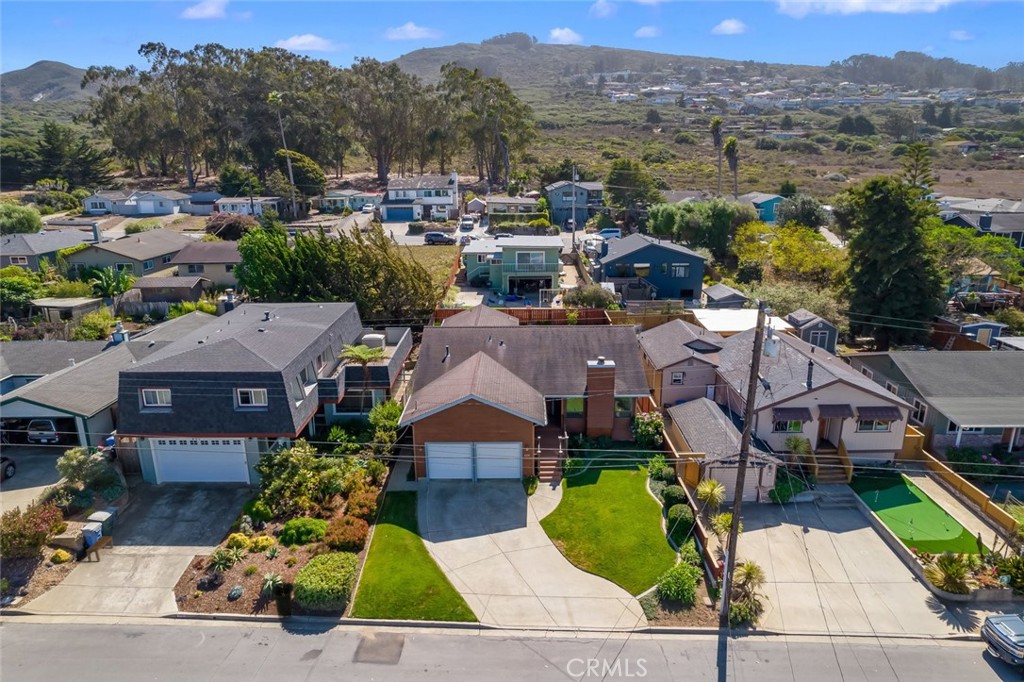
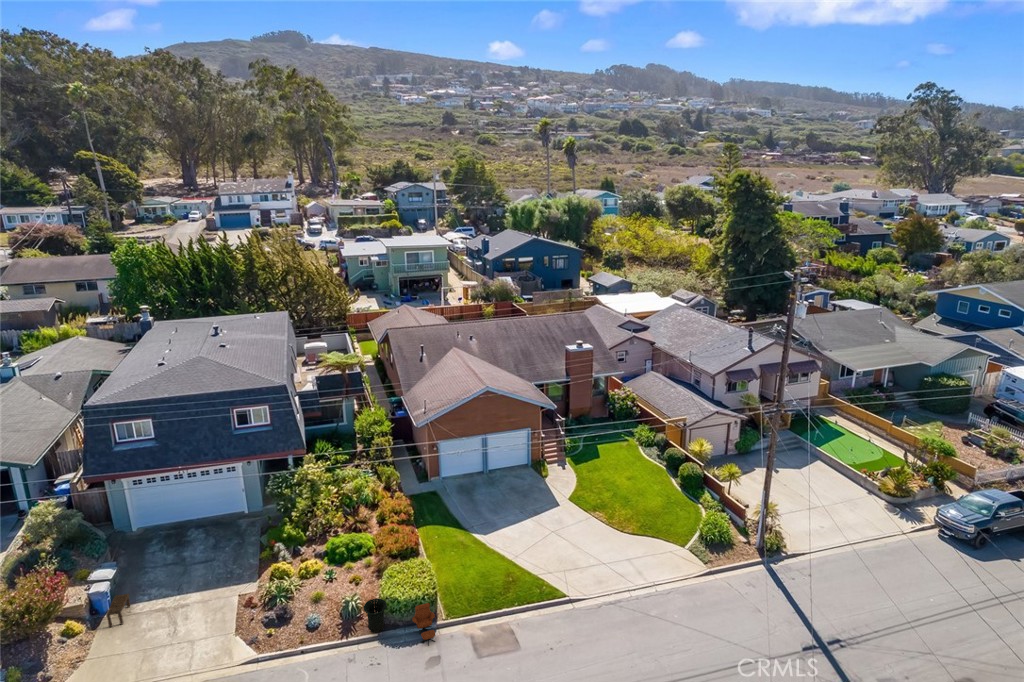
lounge chair: none [313,597,335,638] -> present [412,603,435,646]

